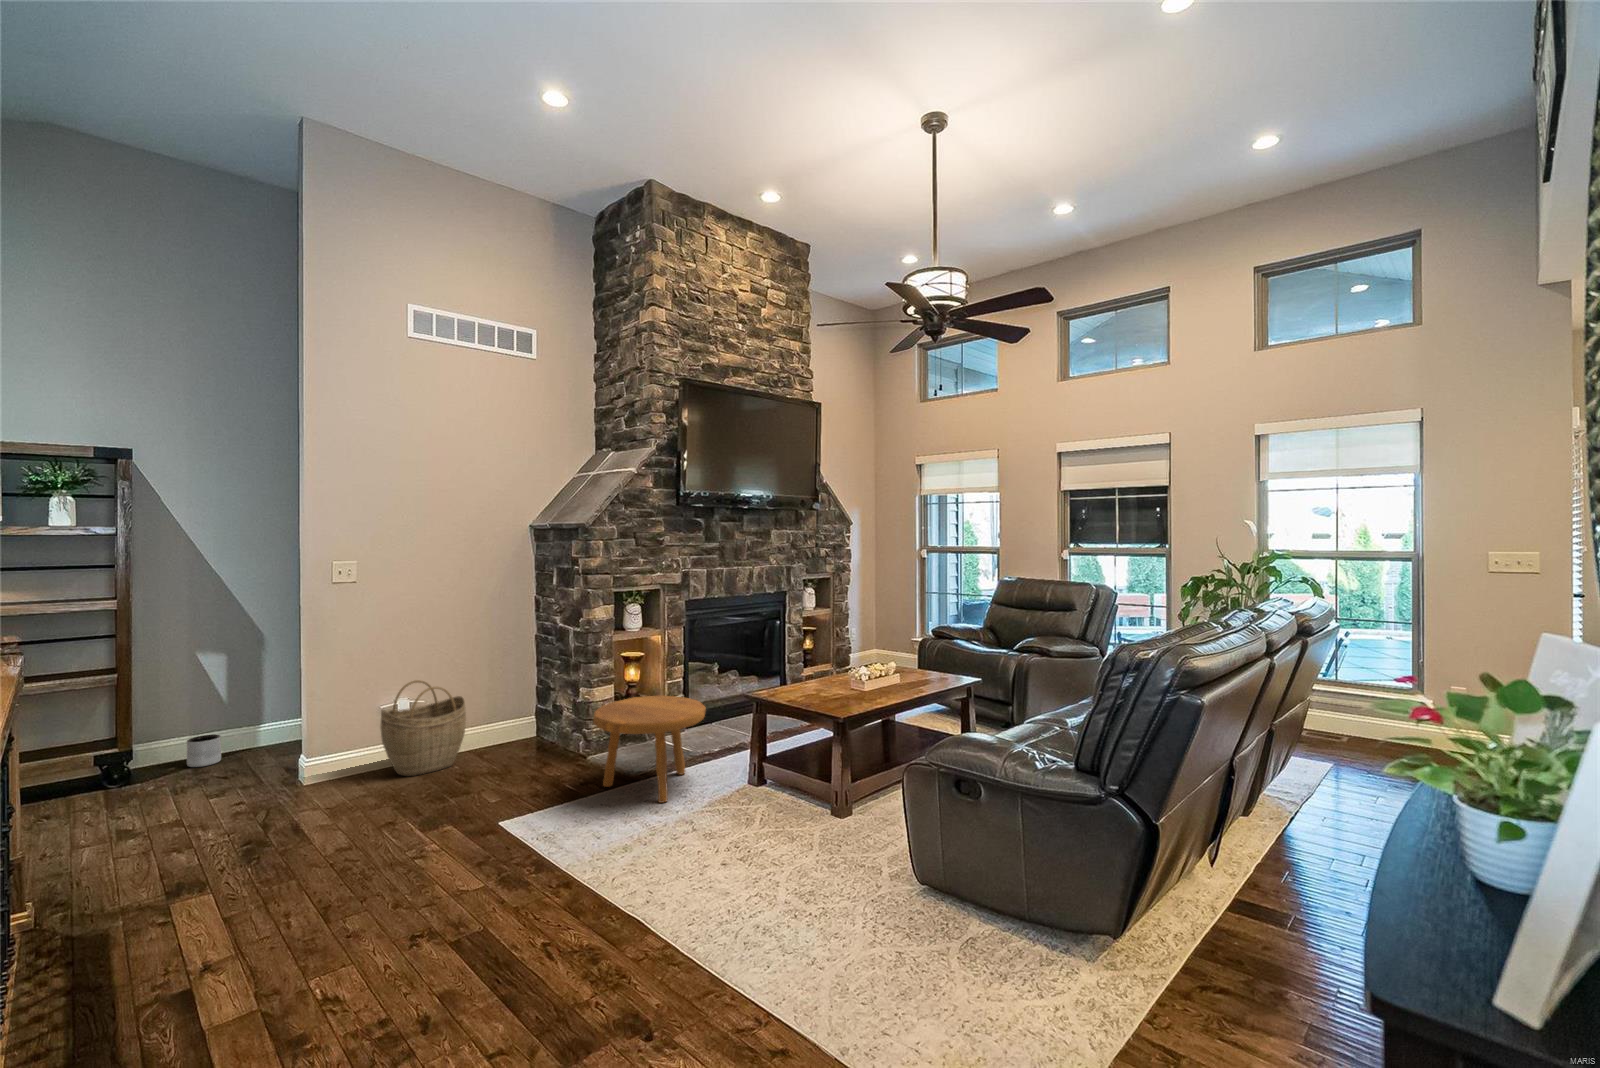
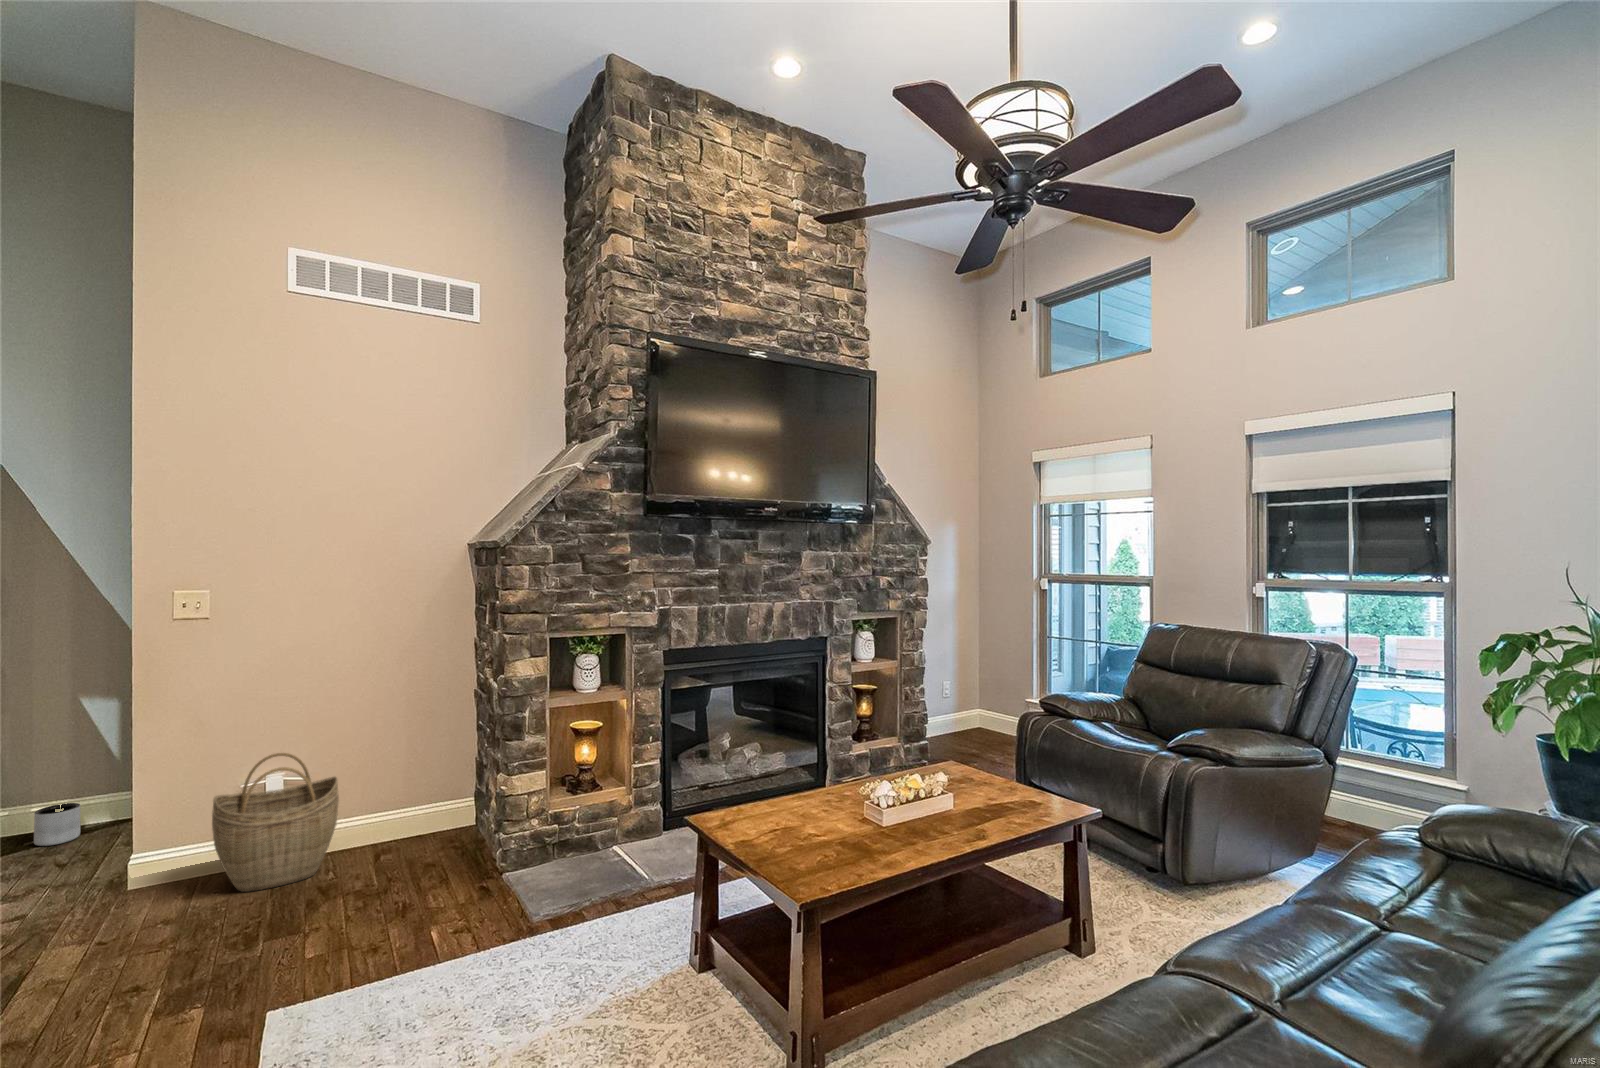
footstool: present [593,695,706,803] -> none [434,804,617,1001]

